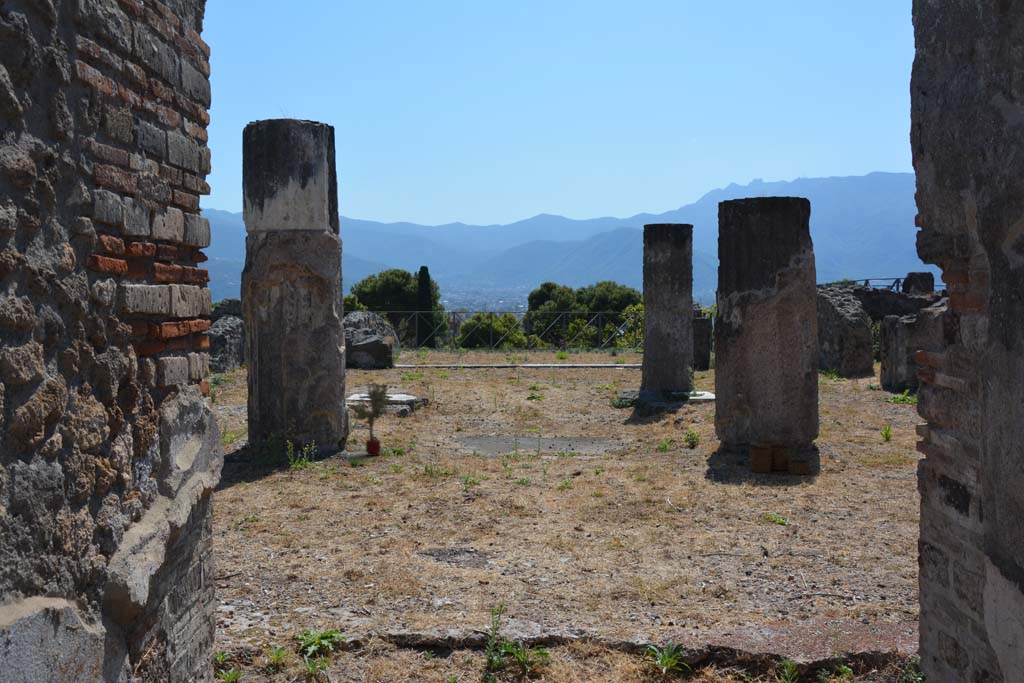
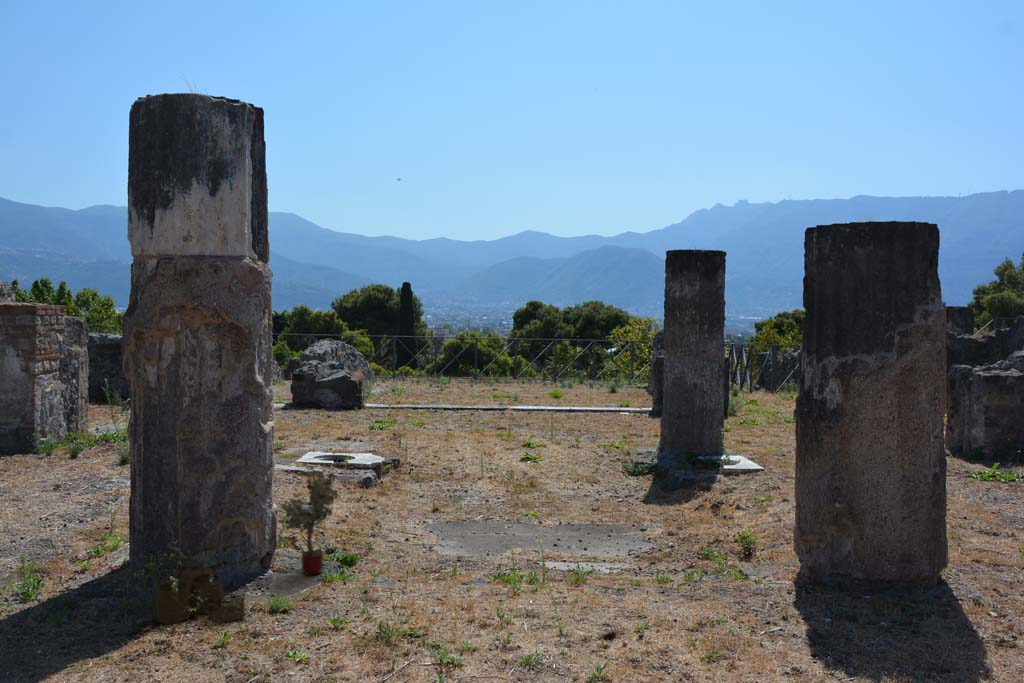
woven basket: present [749,441,810,474] -> present [156,566,245,624]

